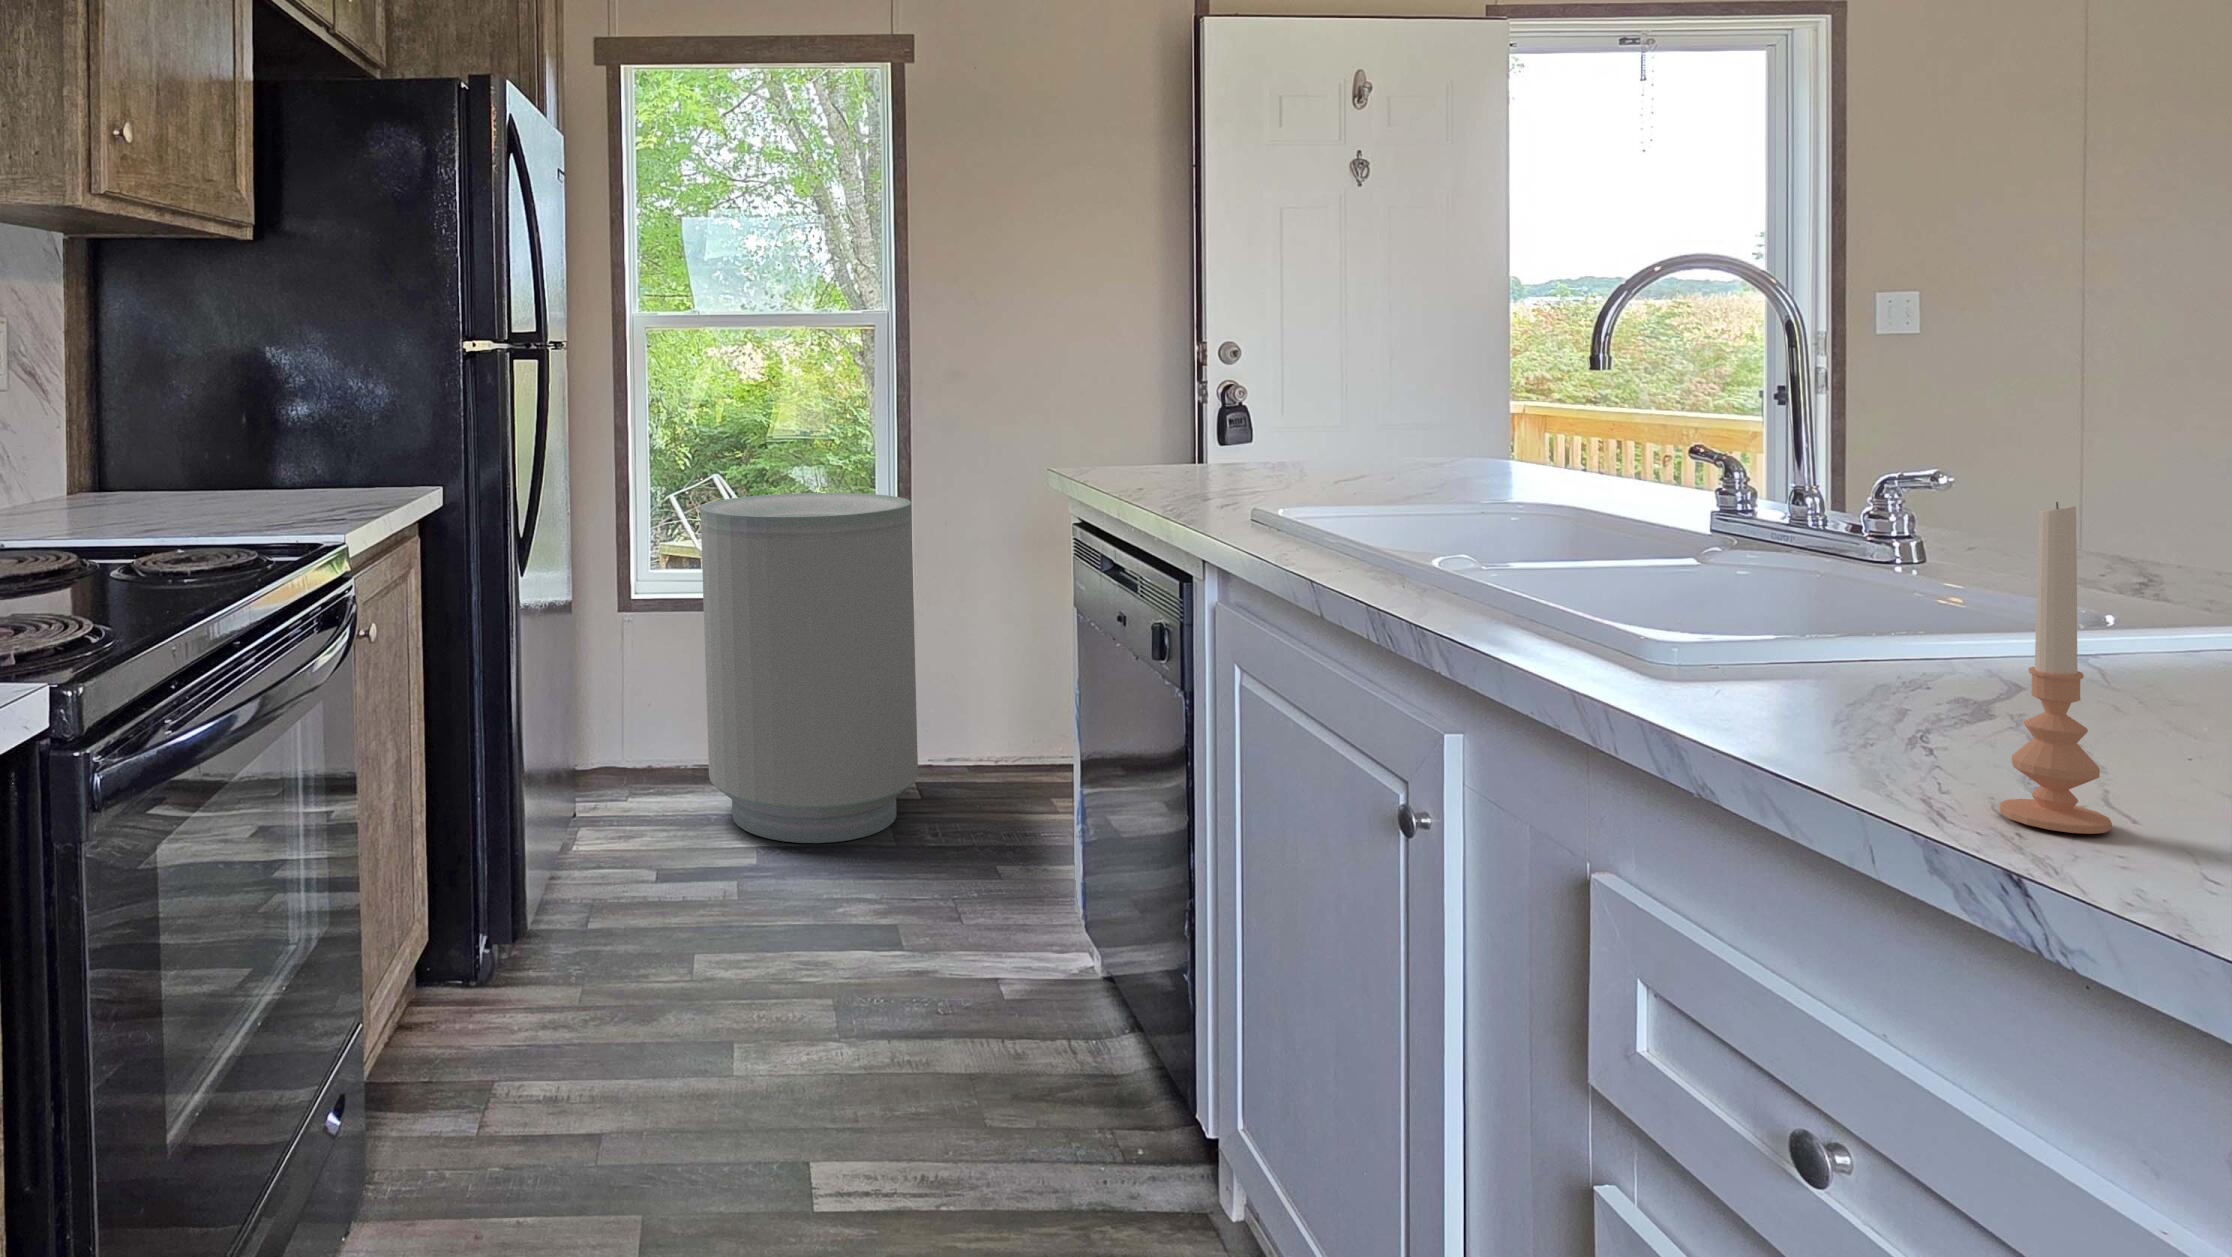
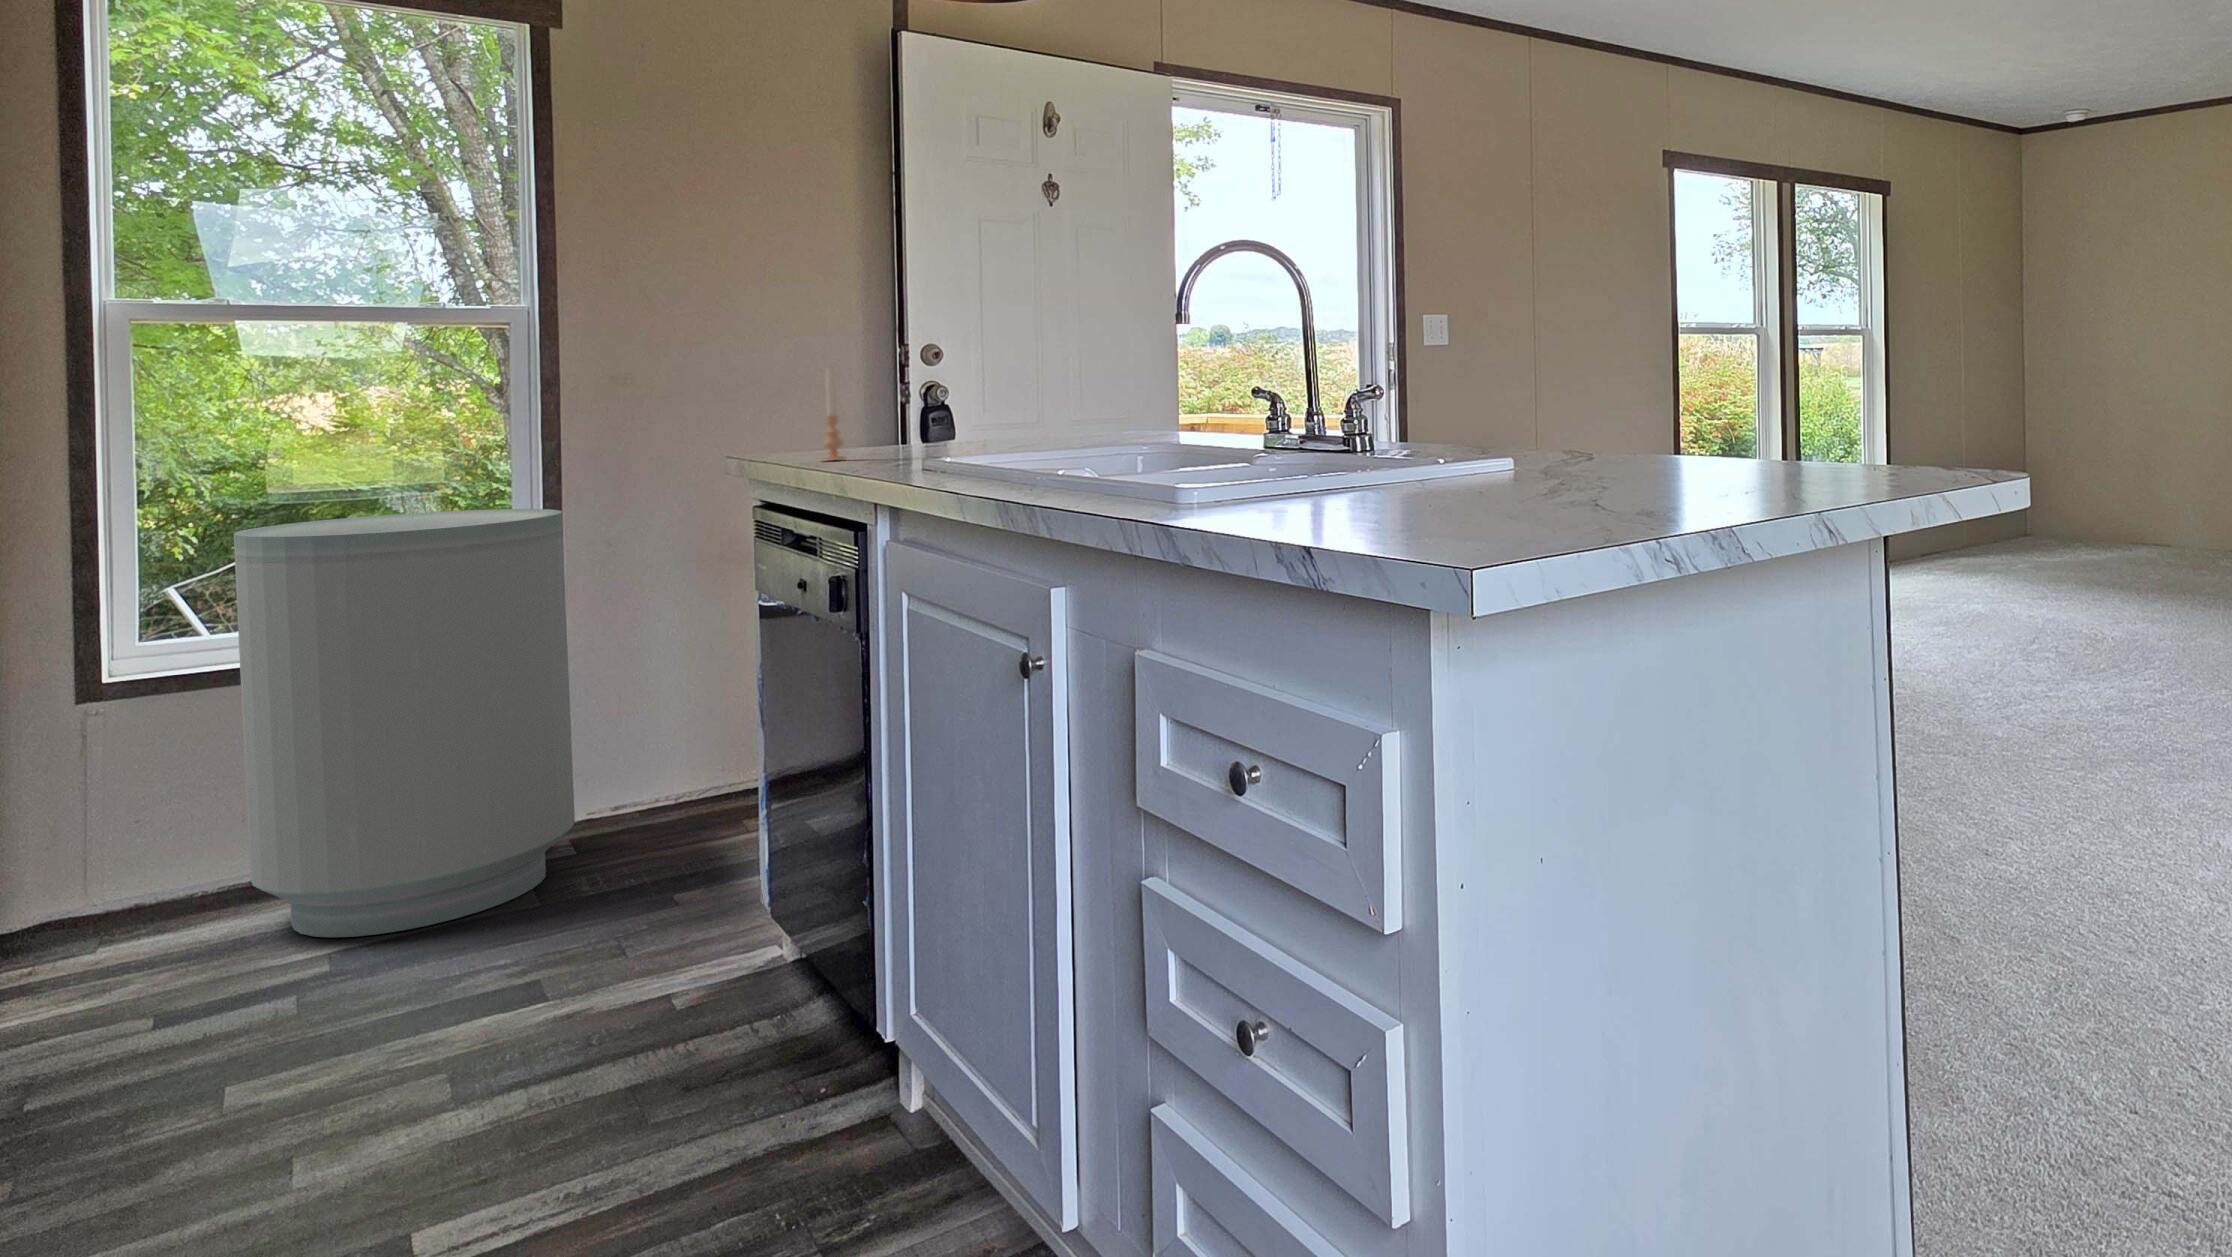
candle: present [1999,502,2112,834] -> present [822,367,845,460]

